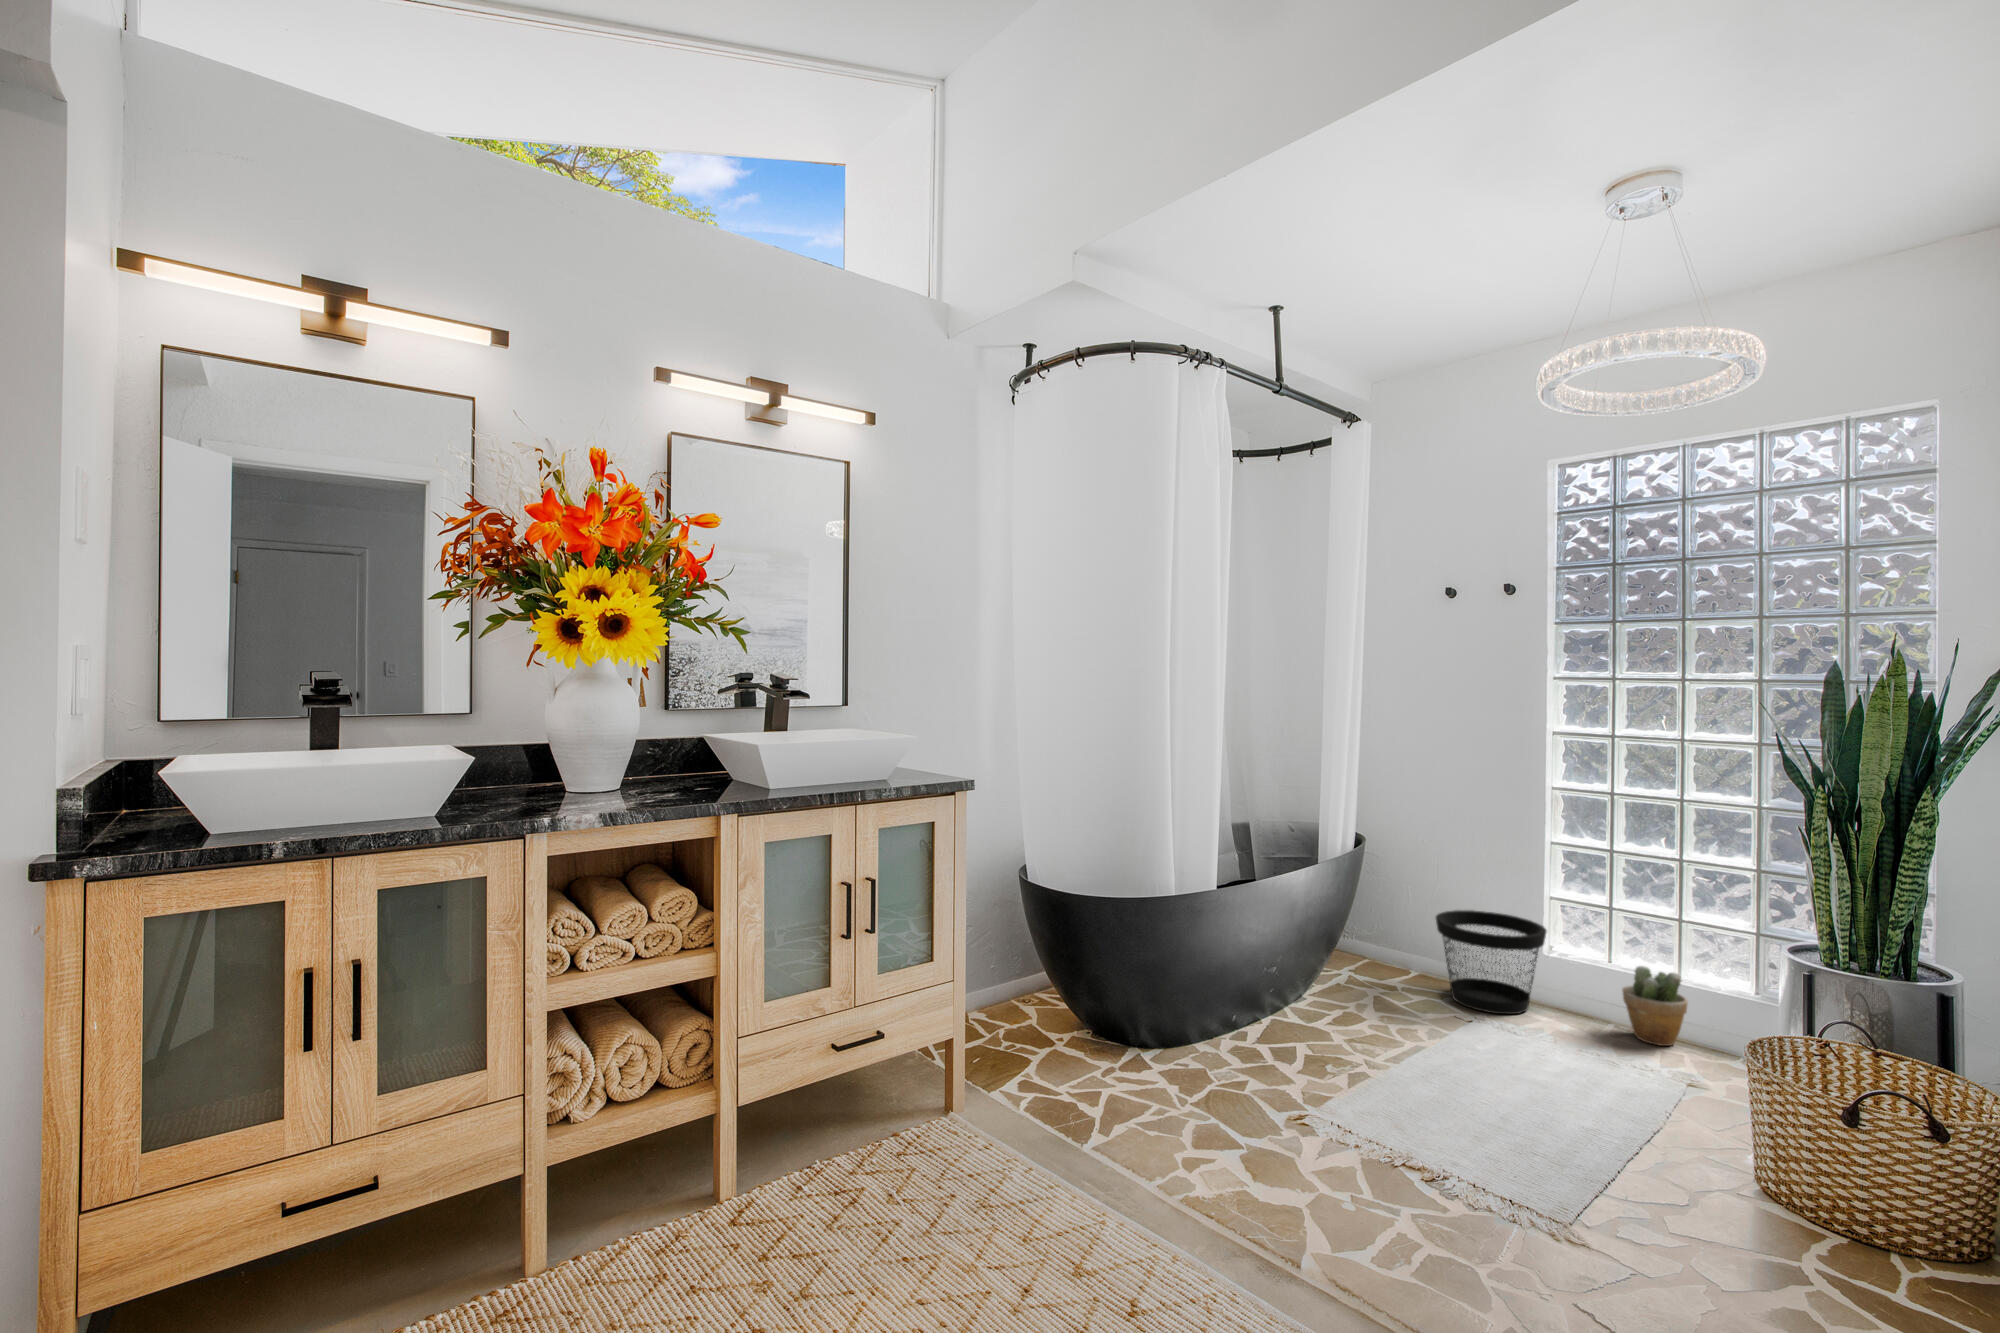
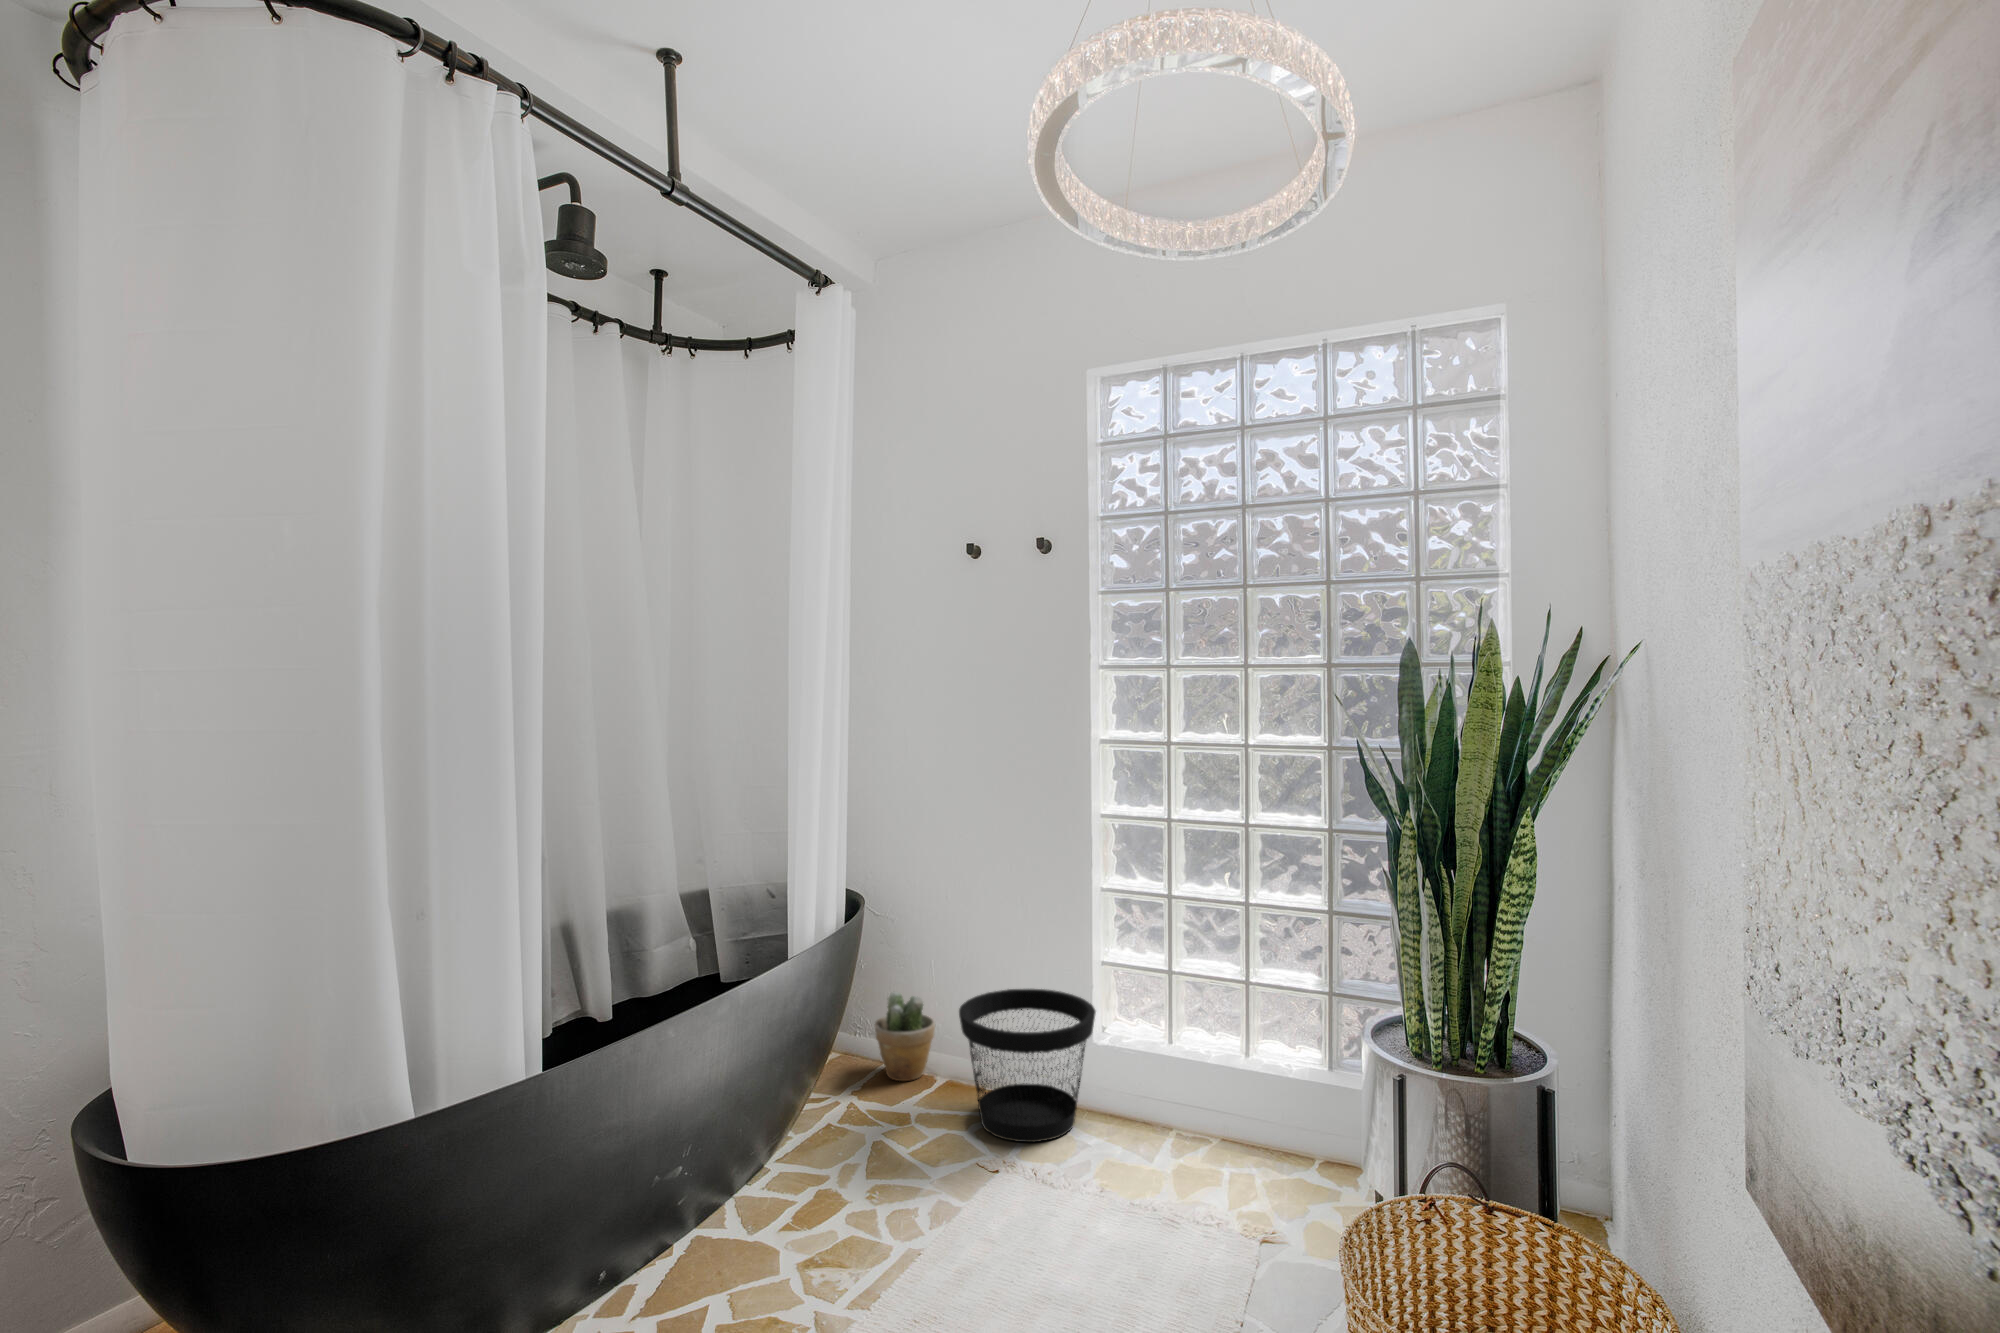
potted plant: present [1622,966,1688,1046] -> present [875,992,935,1081]

